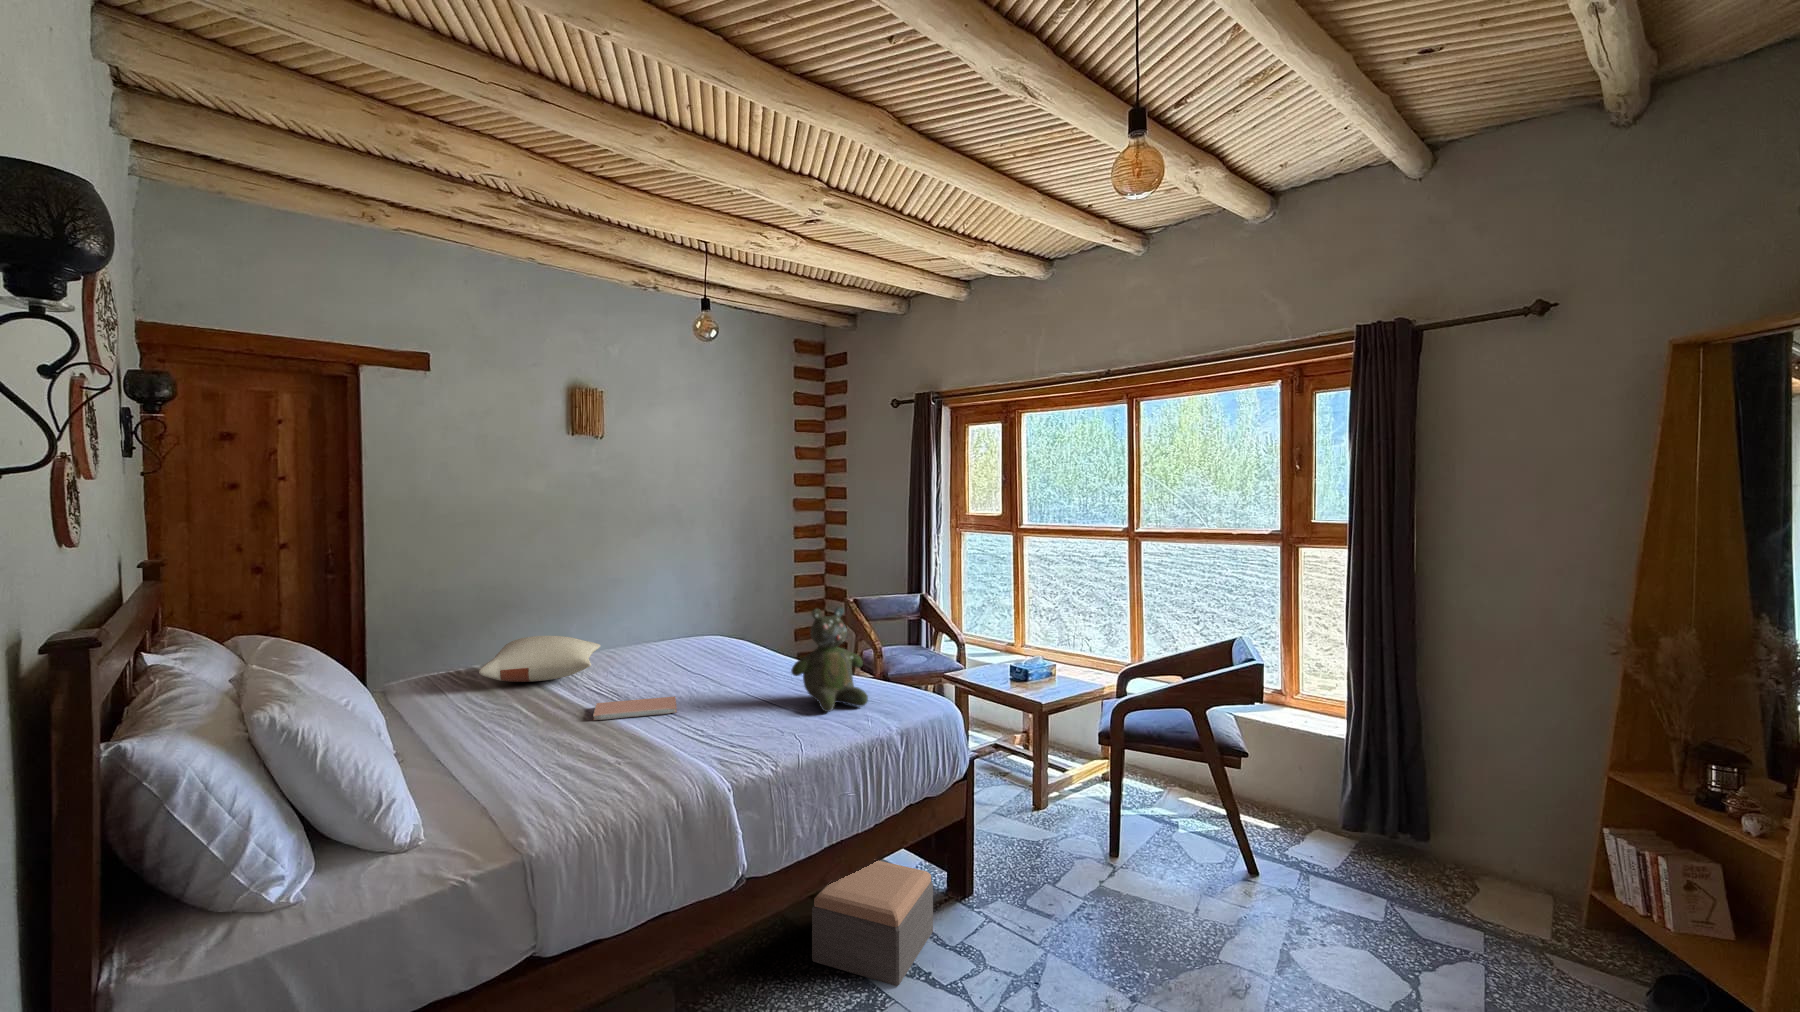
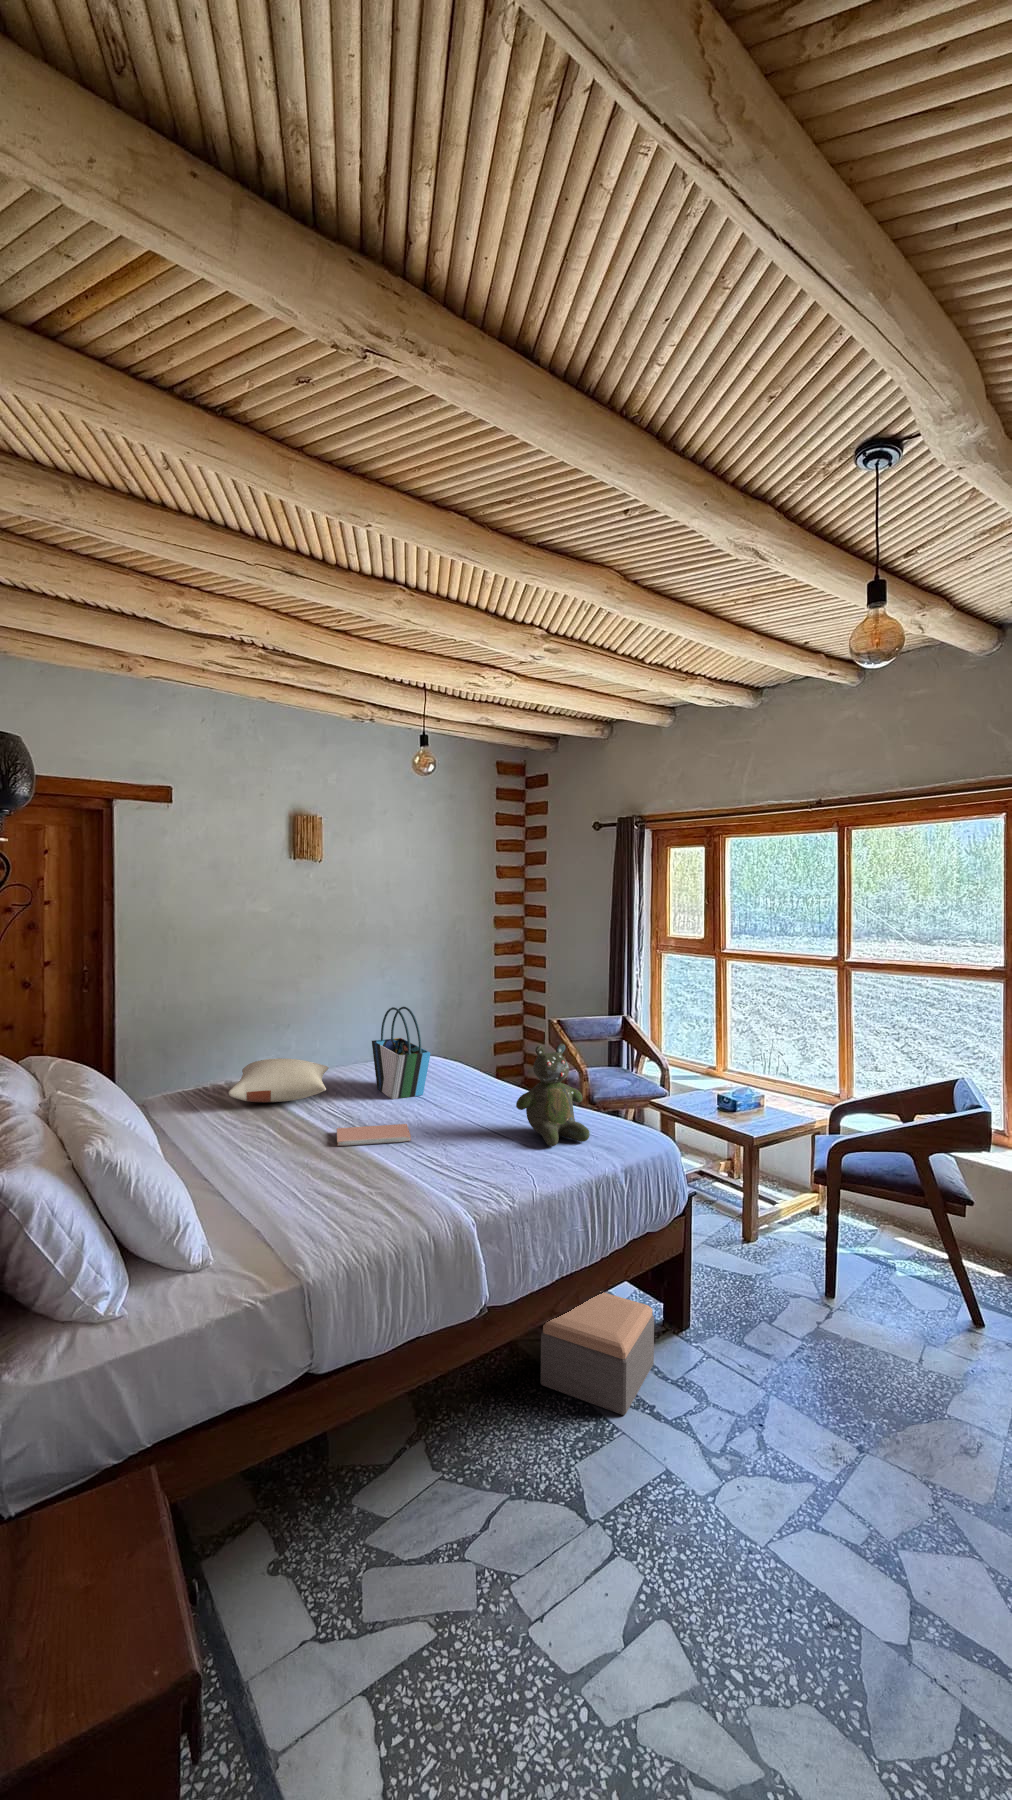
tote bag: none [648,578,708,675] -> present [372,1007,431,1099]

